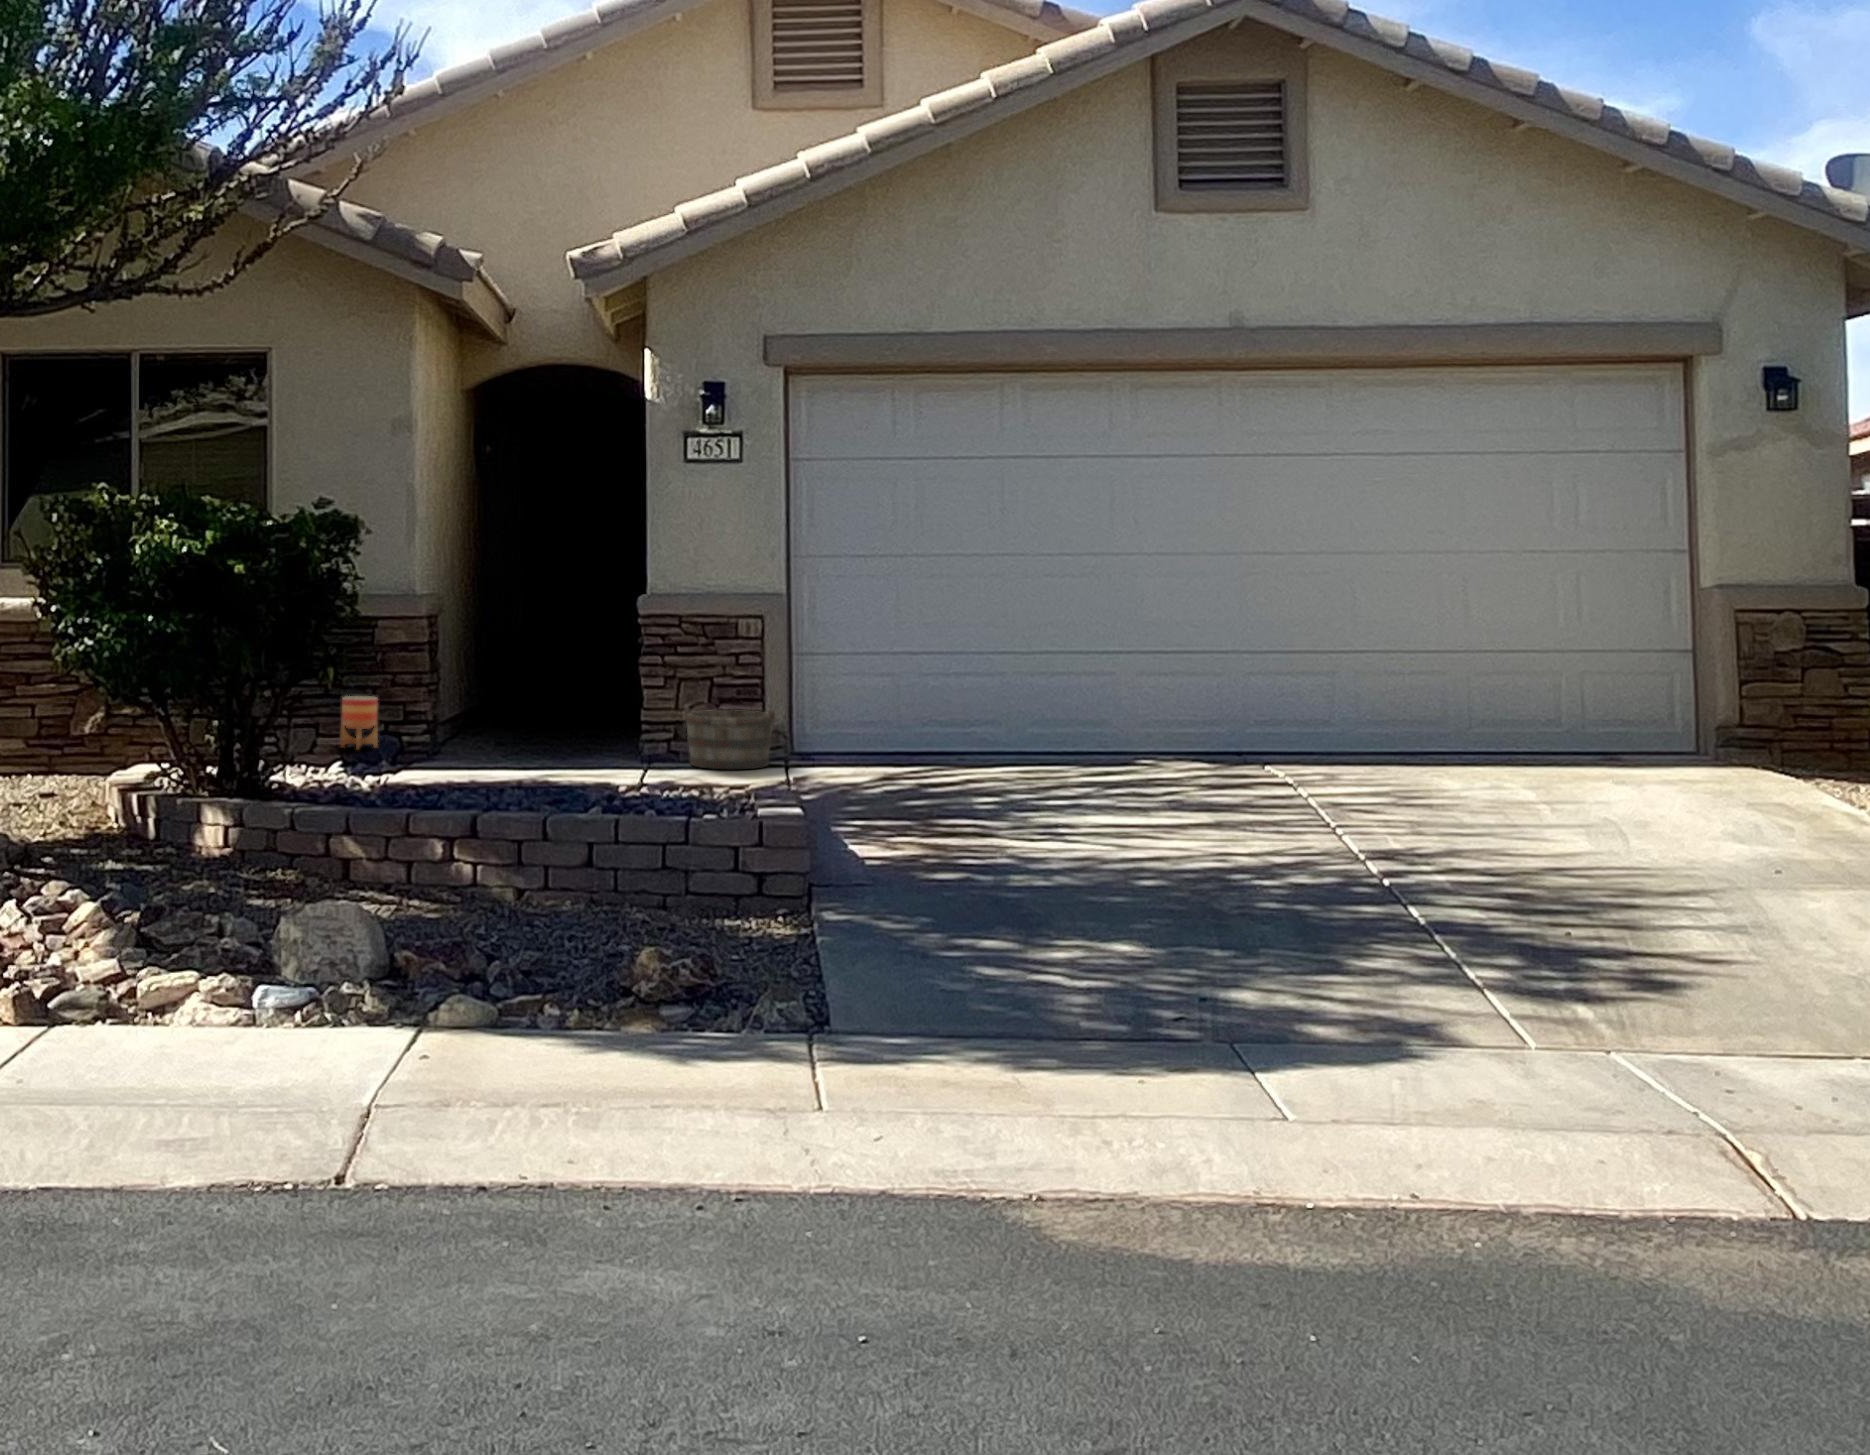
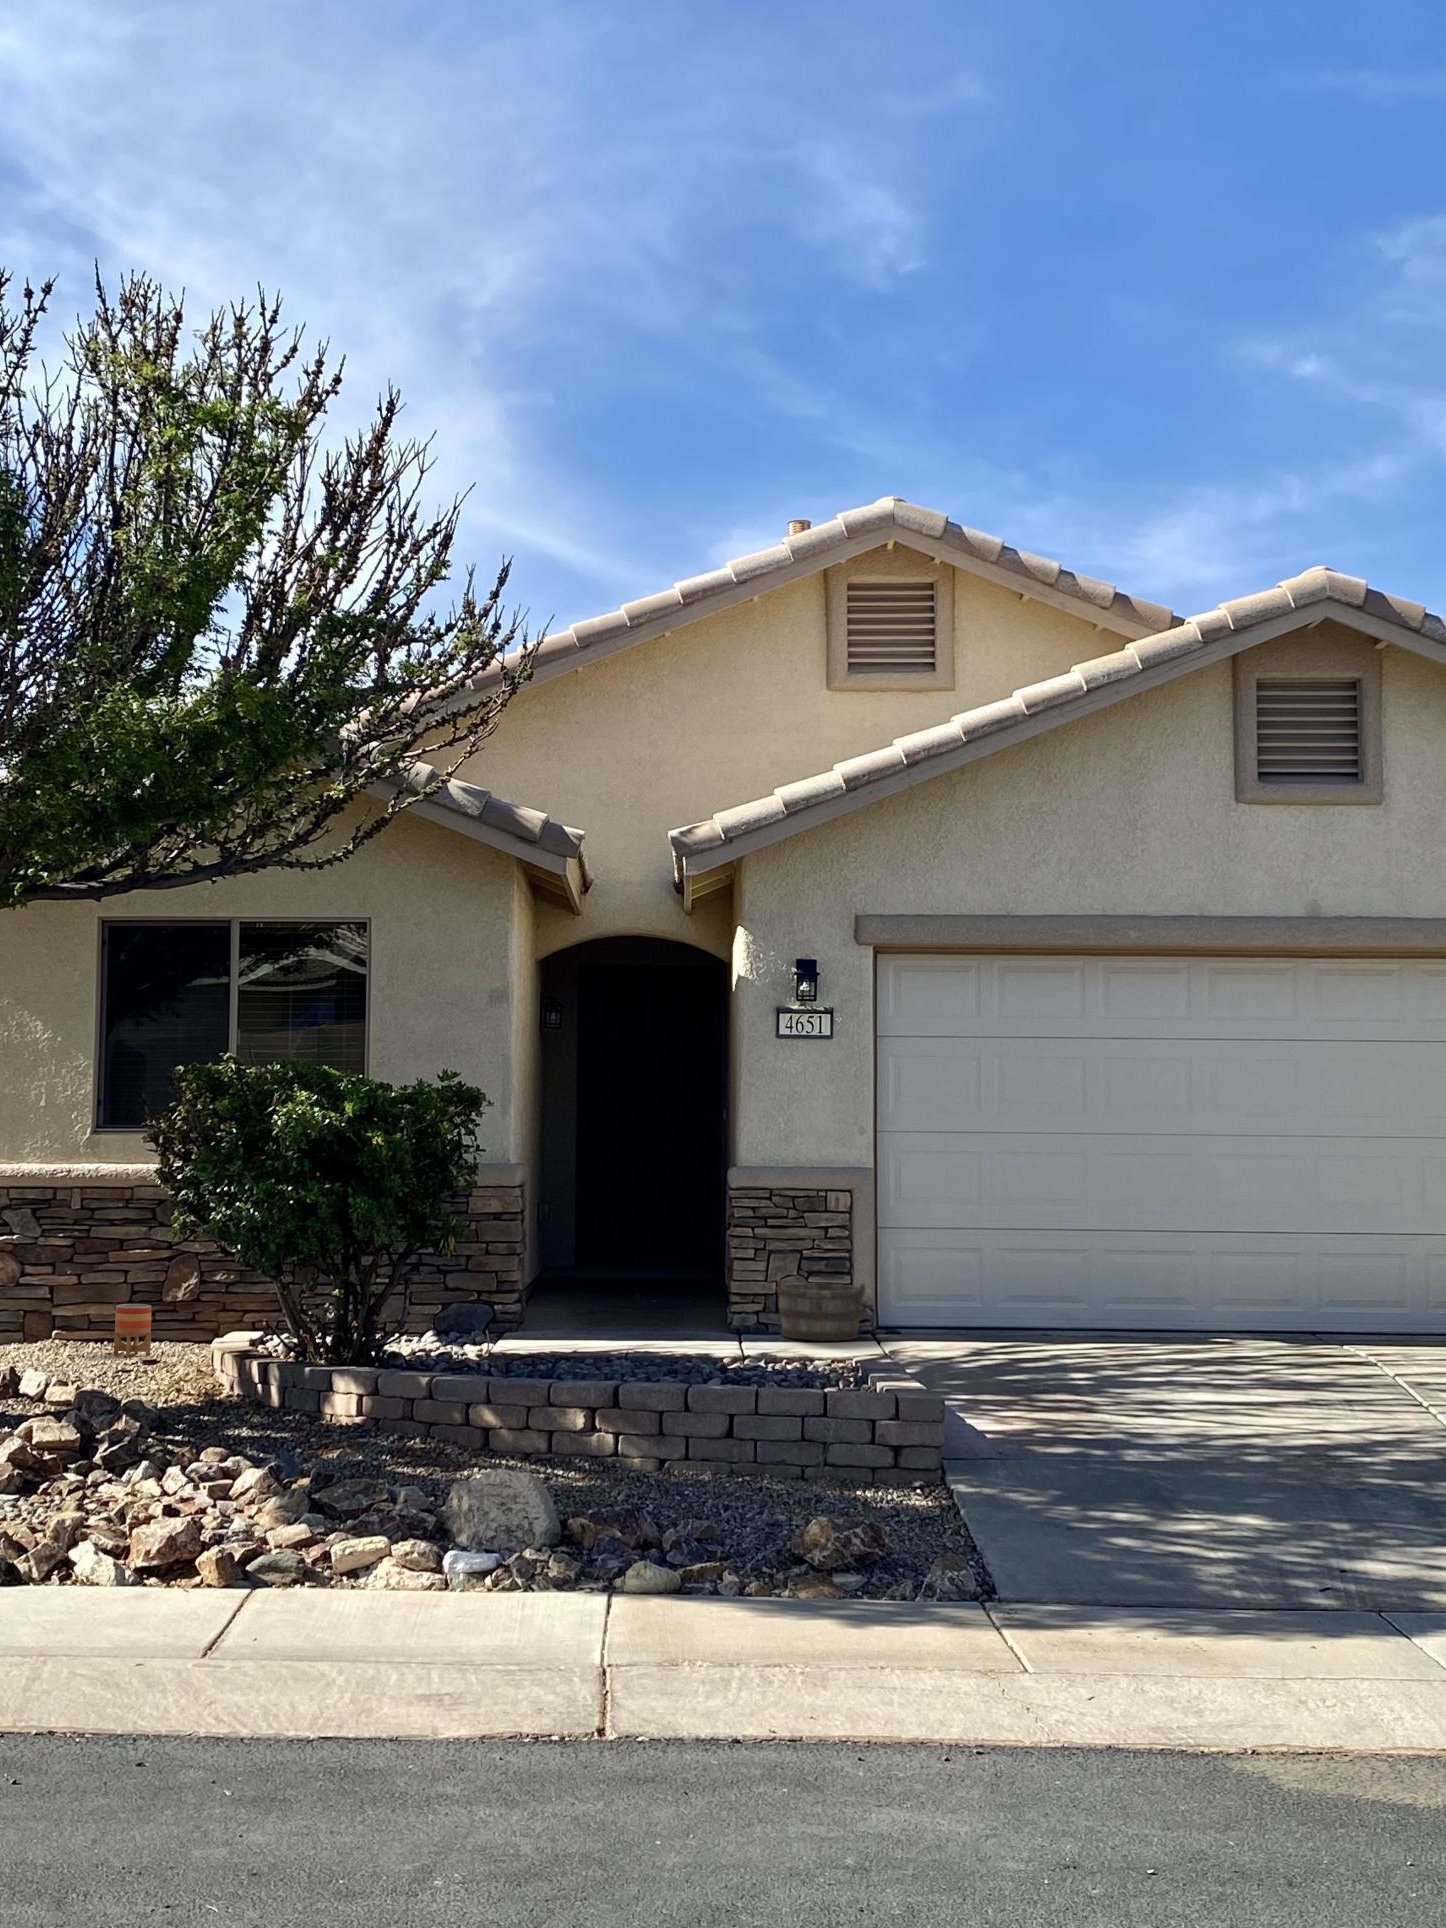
planter: present [340,696,378,749] -> present [114,1304,151,1357]

